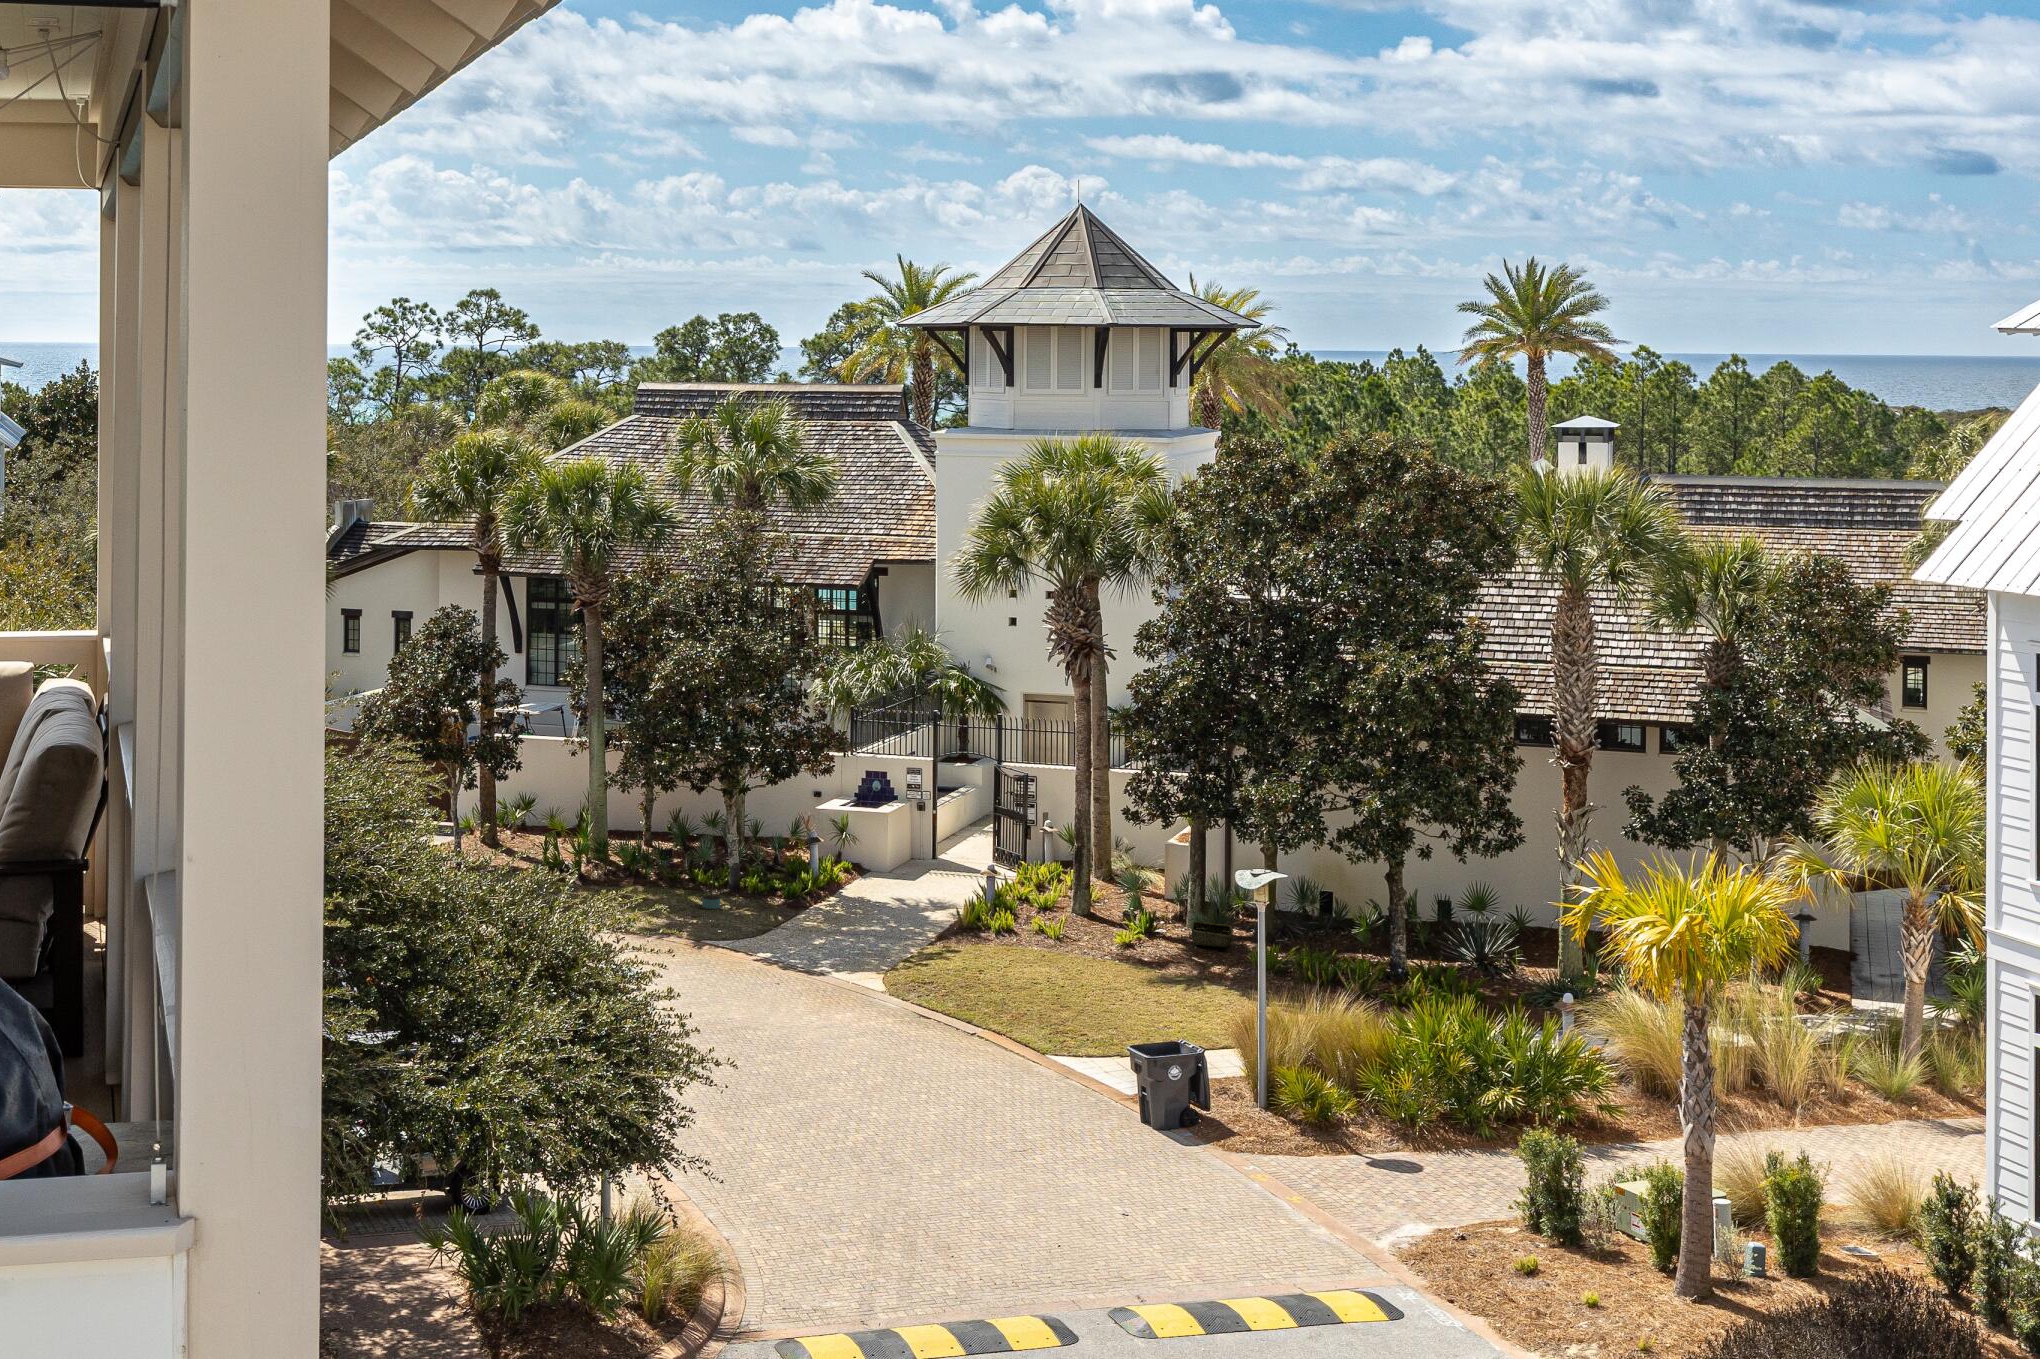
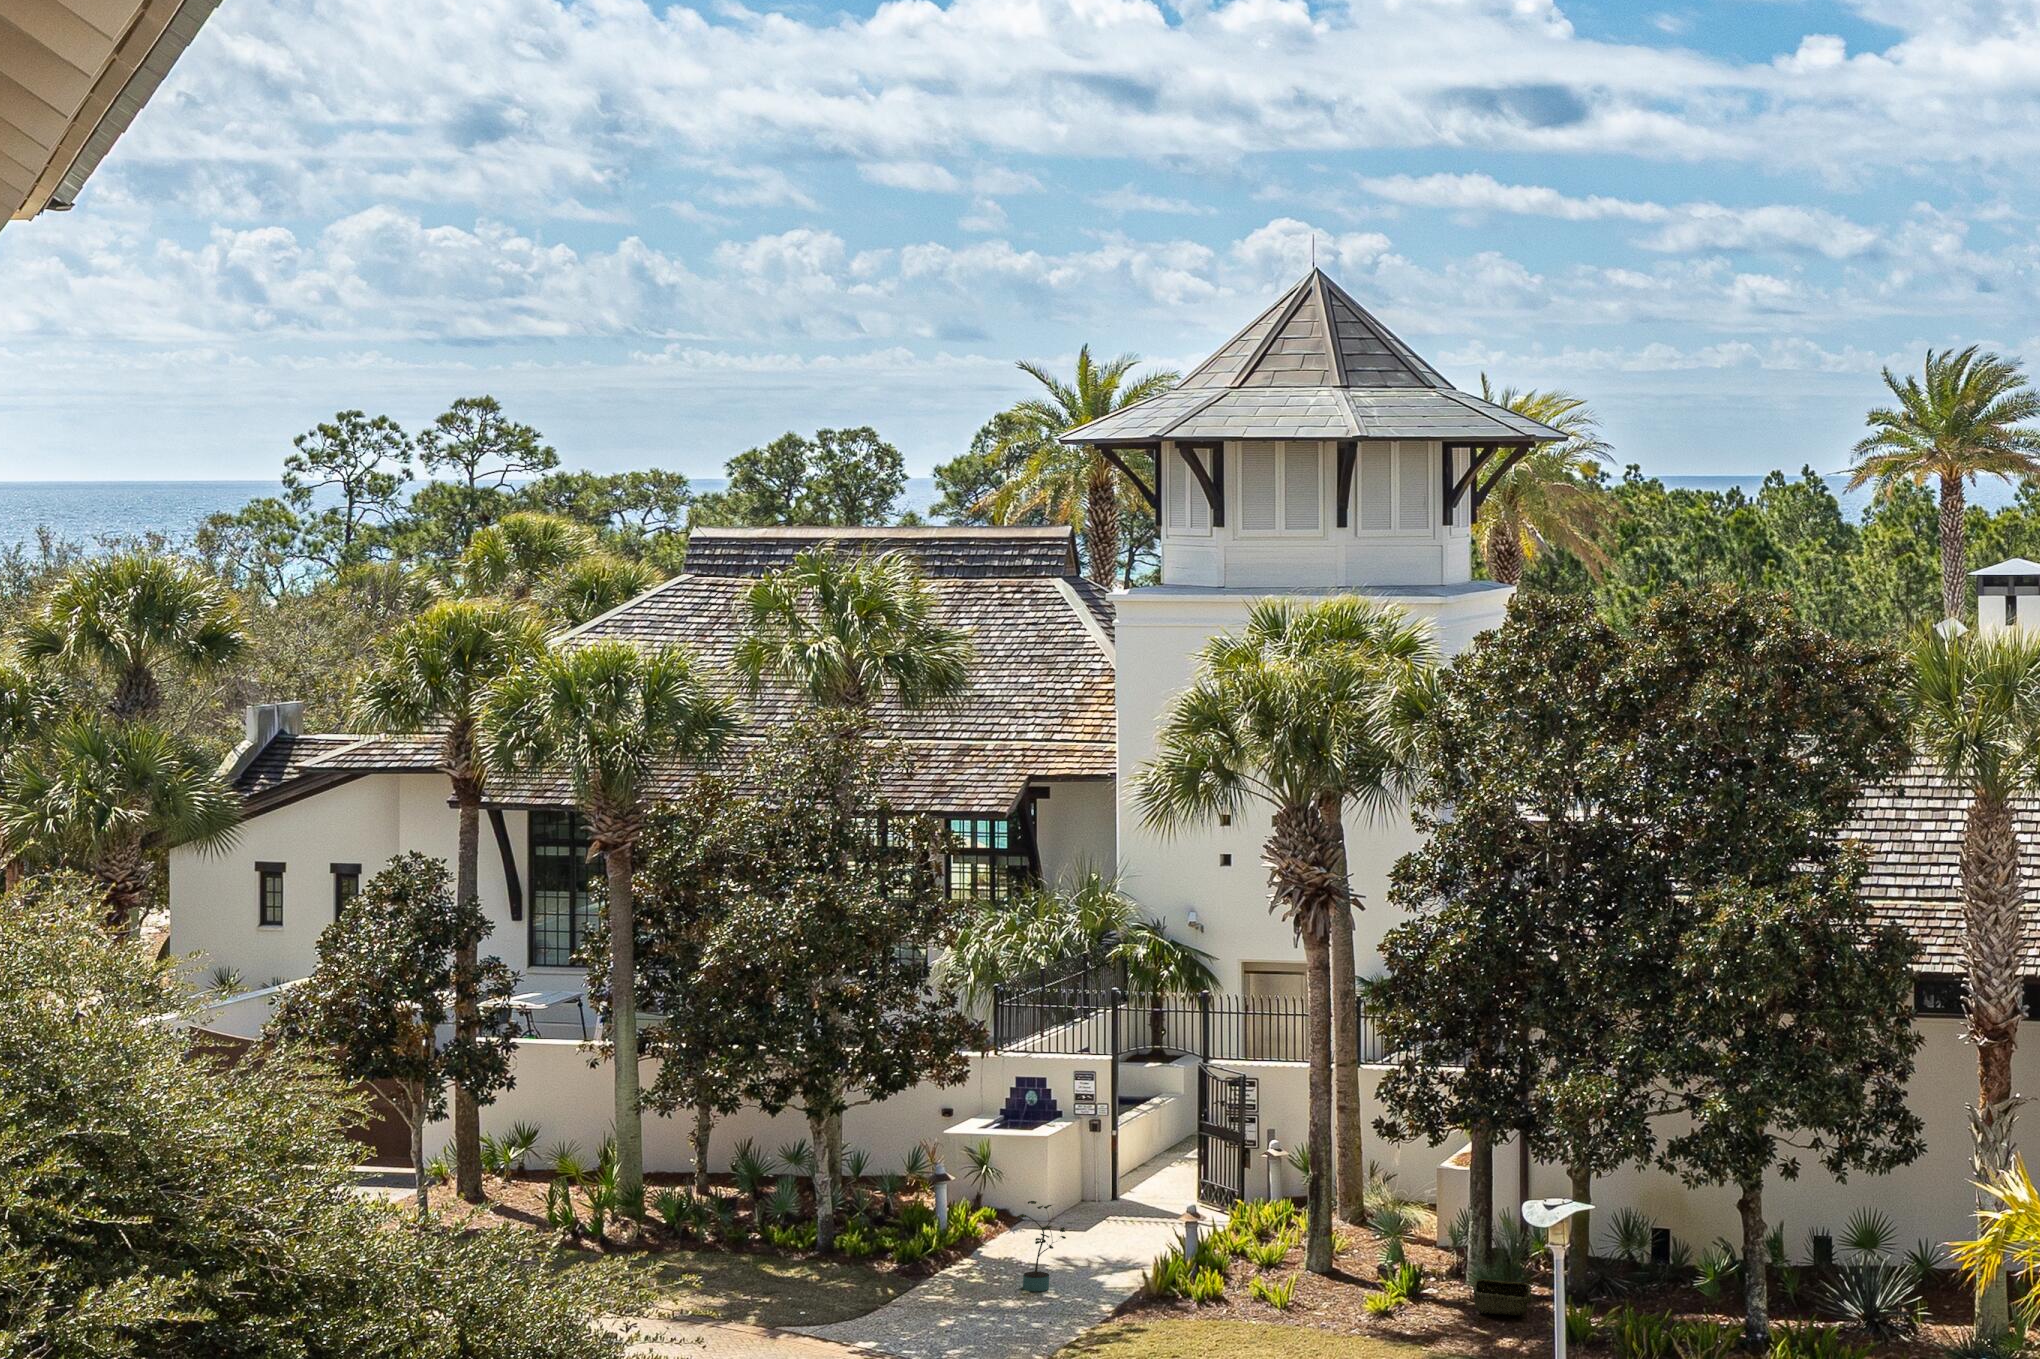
potted plant: present [698,847,731,909] -> present [1017,1201,1066,1291]

